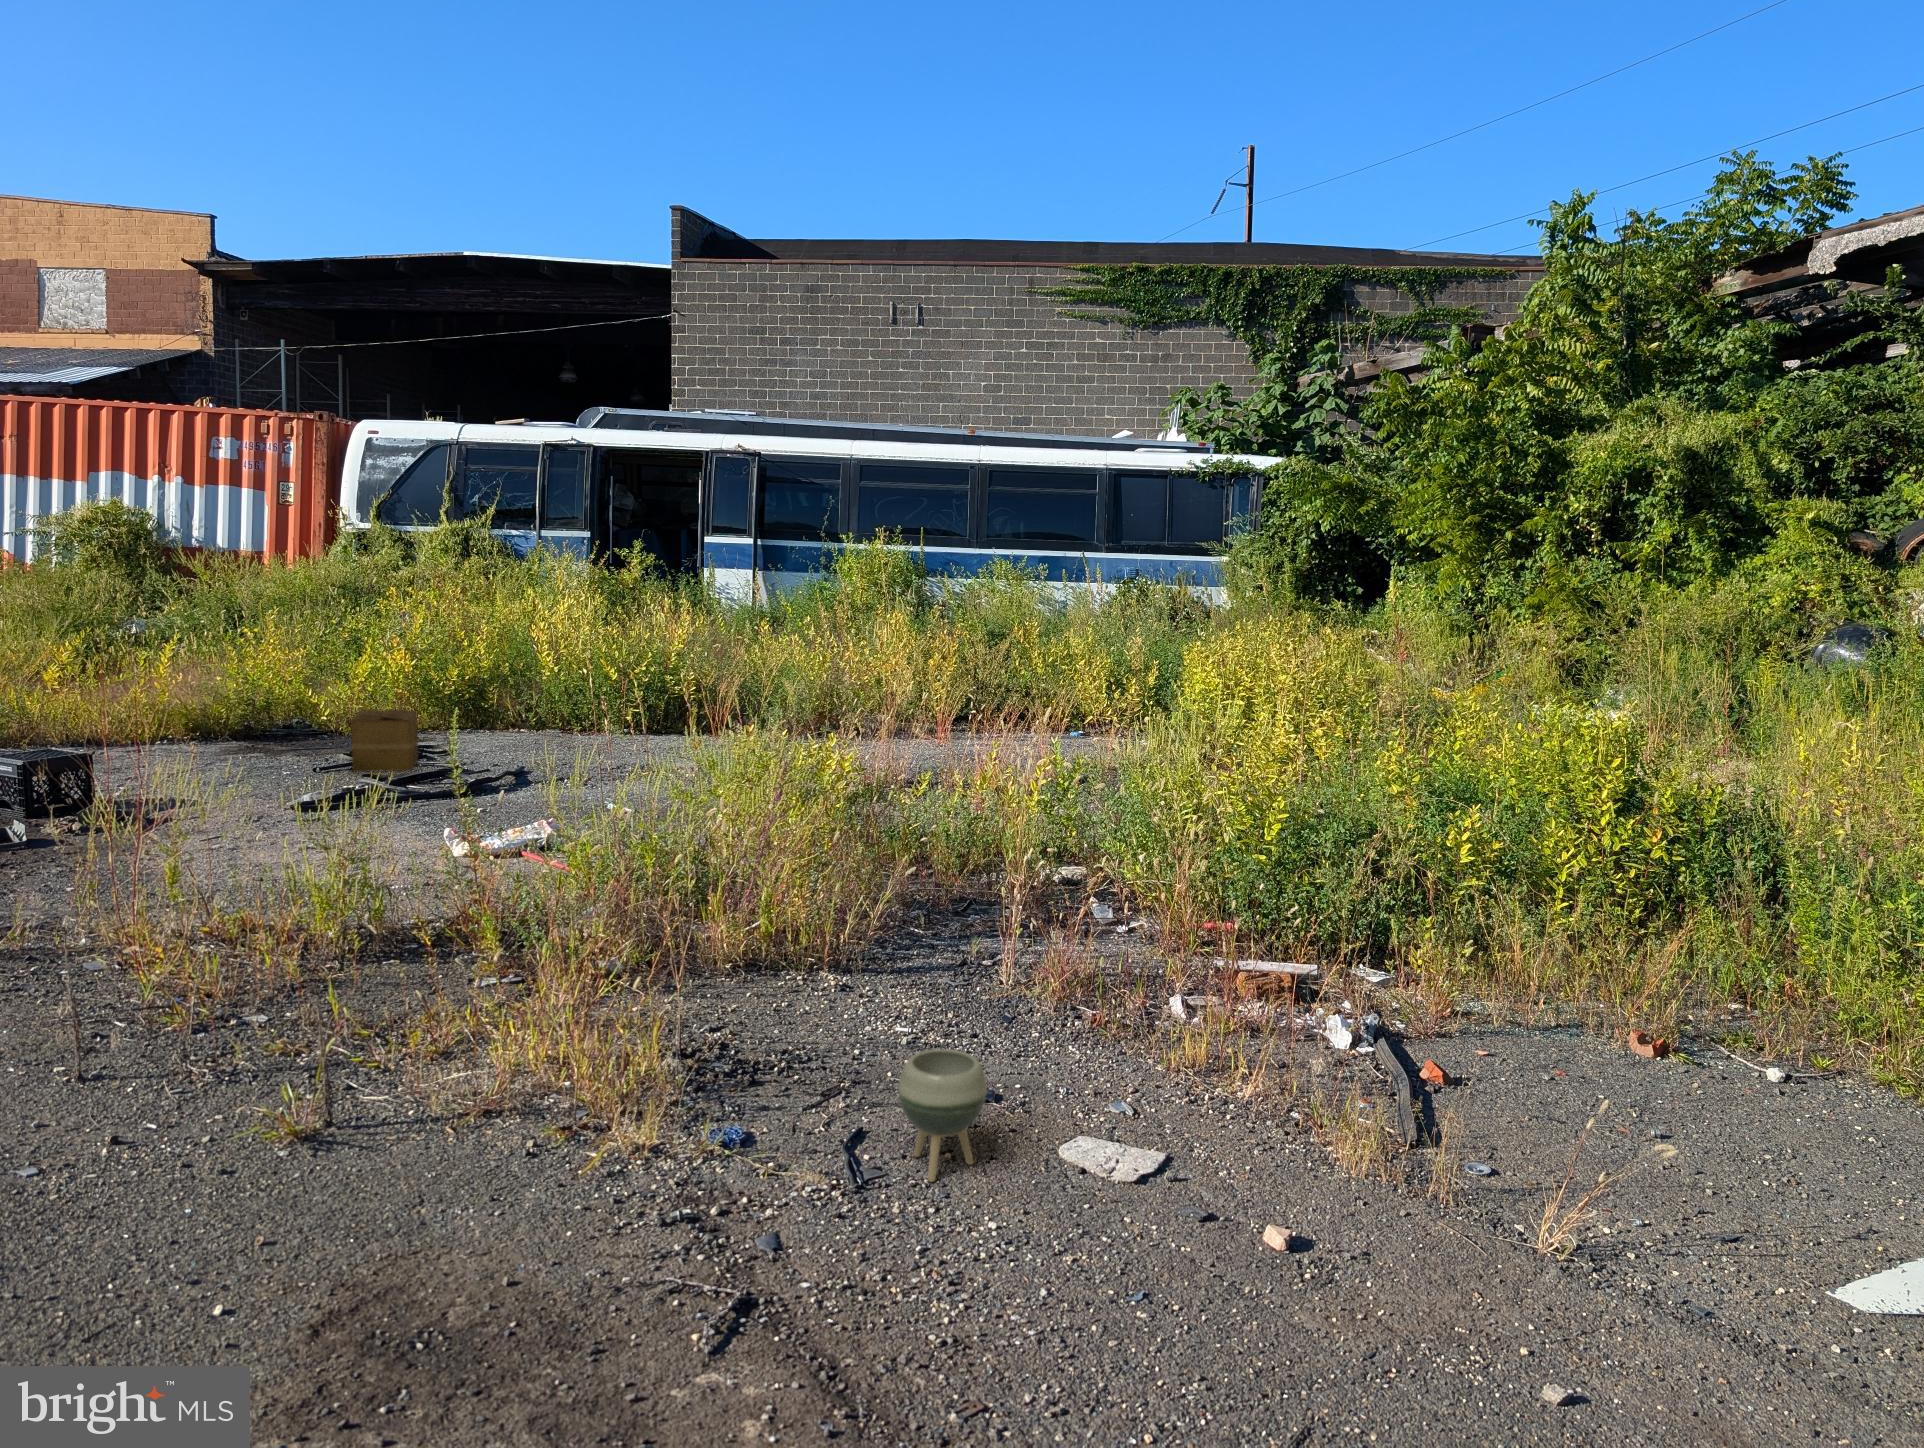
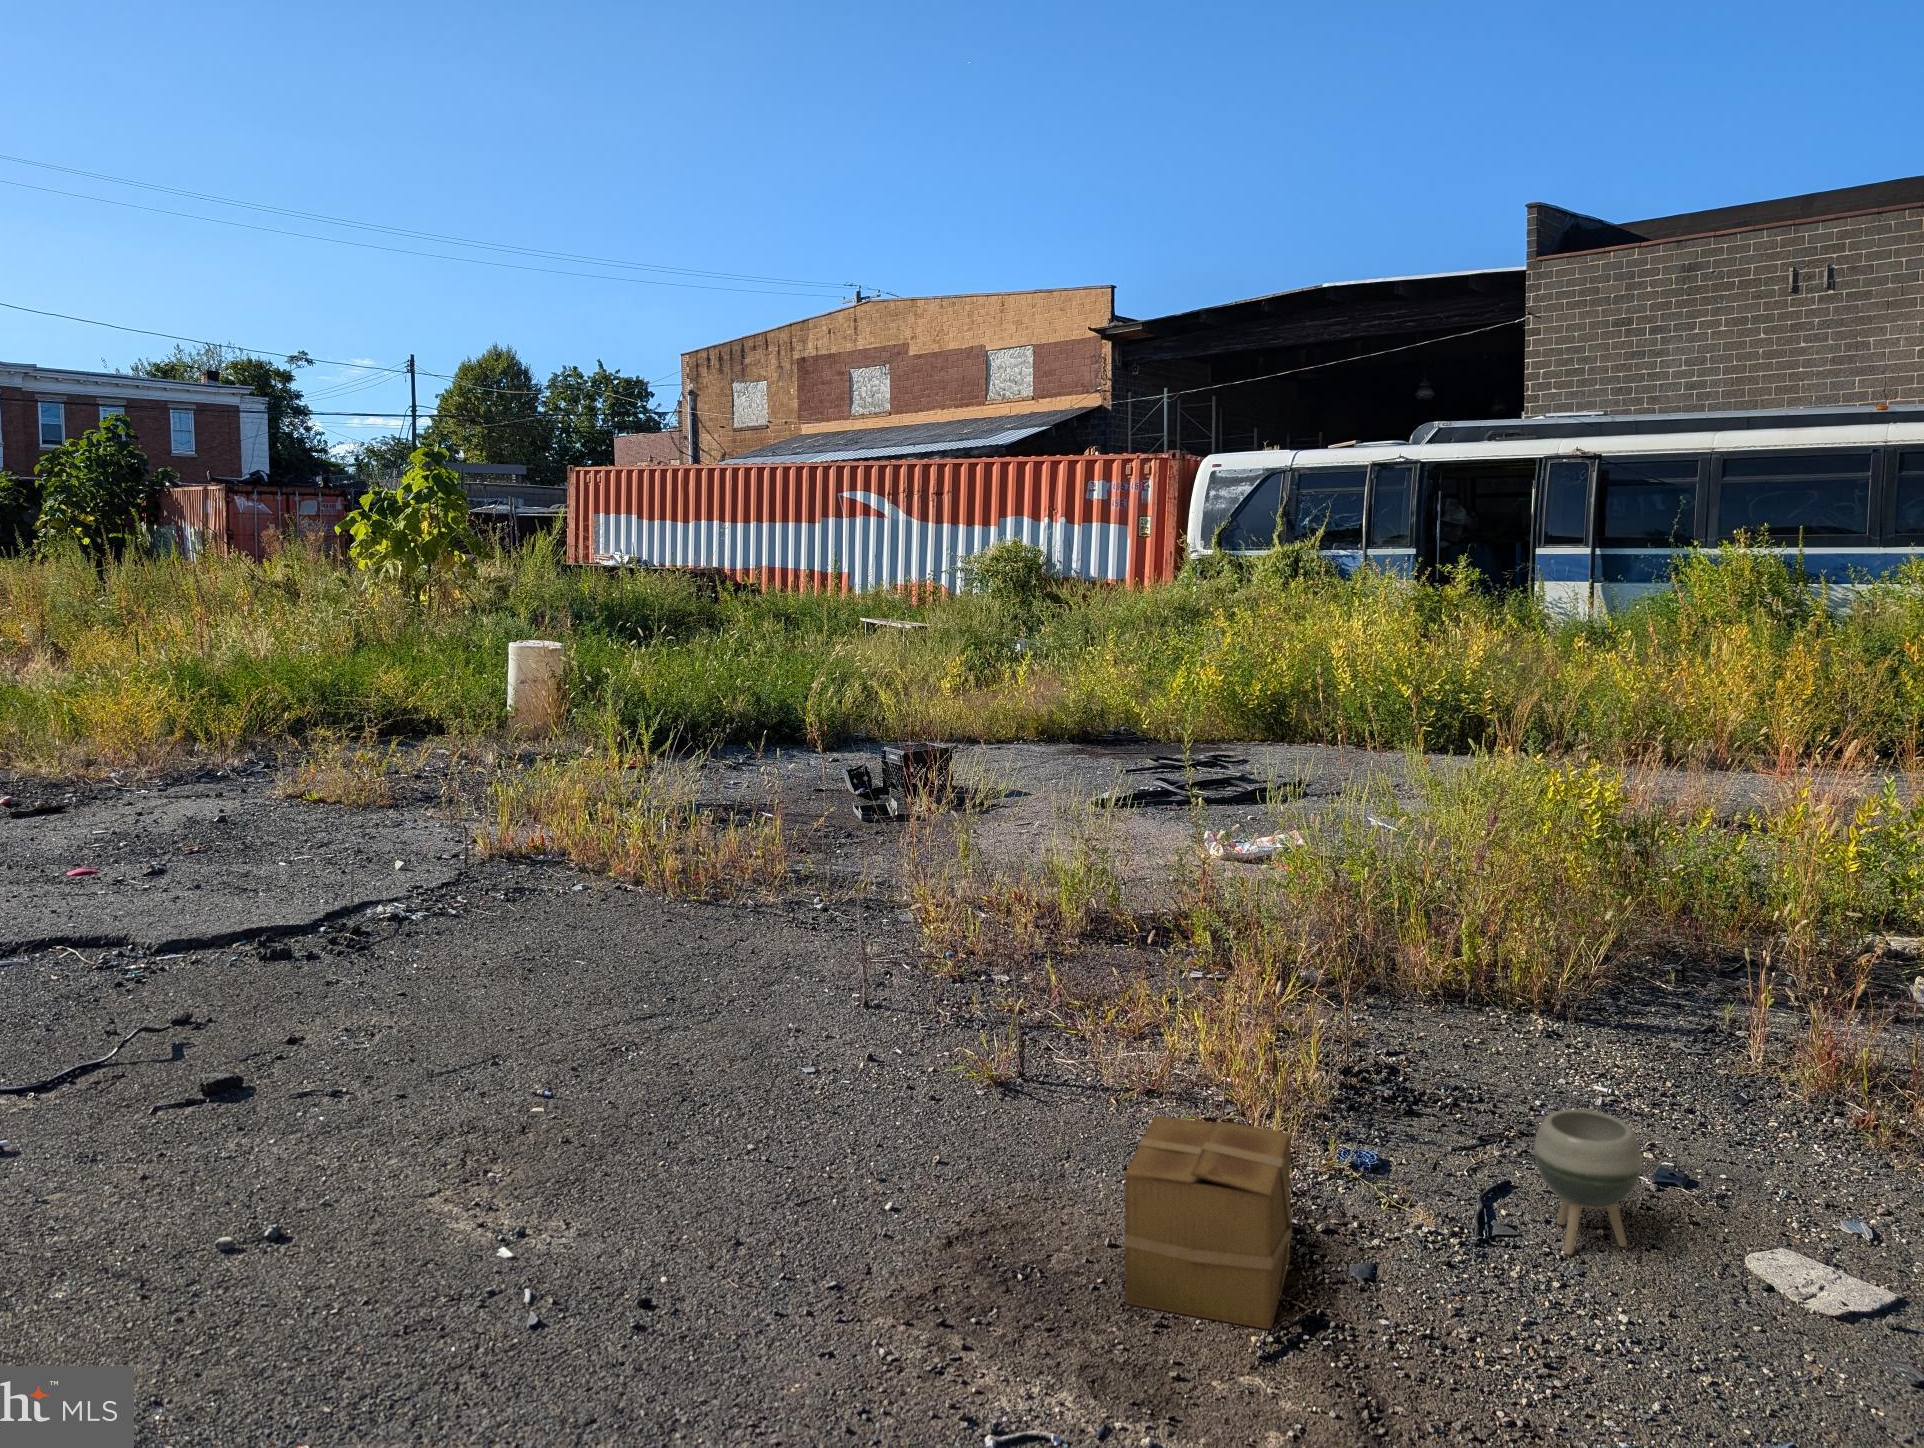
cardboard box: present [351,709,418,772] -> present [1124,1115,1292,1329]

